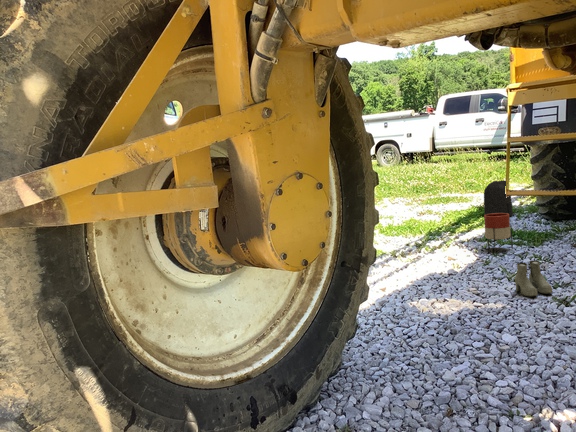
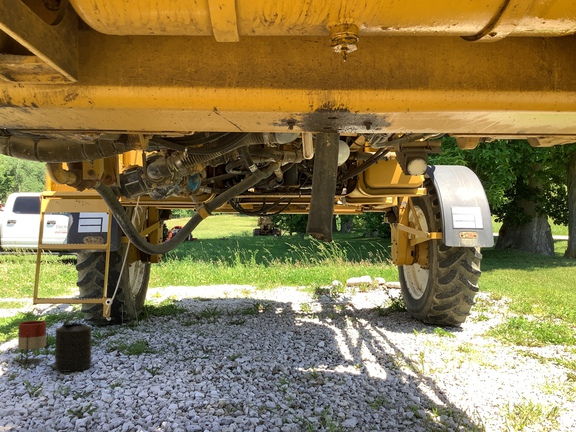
backpack: present [484,180,513,216] -> none [31,284,61,324]
trash can: none [522,203,560,262] -> present [55,311,92,371]
boots: present [515,261,552,297] -> none [33,372,70,412]

